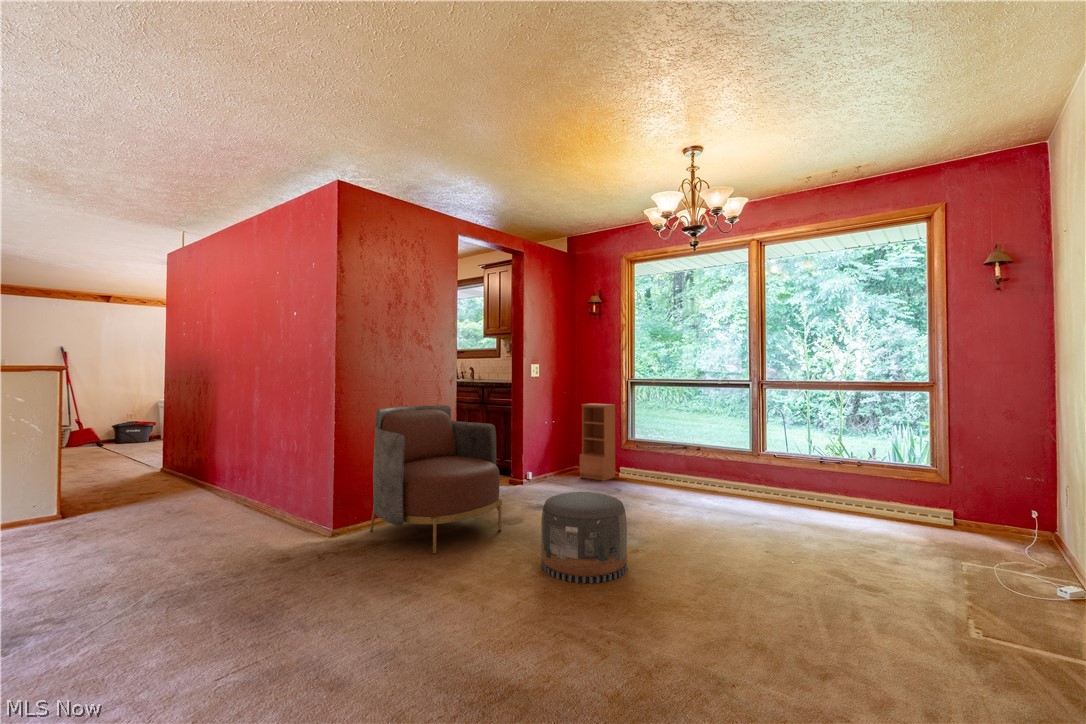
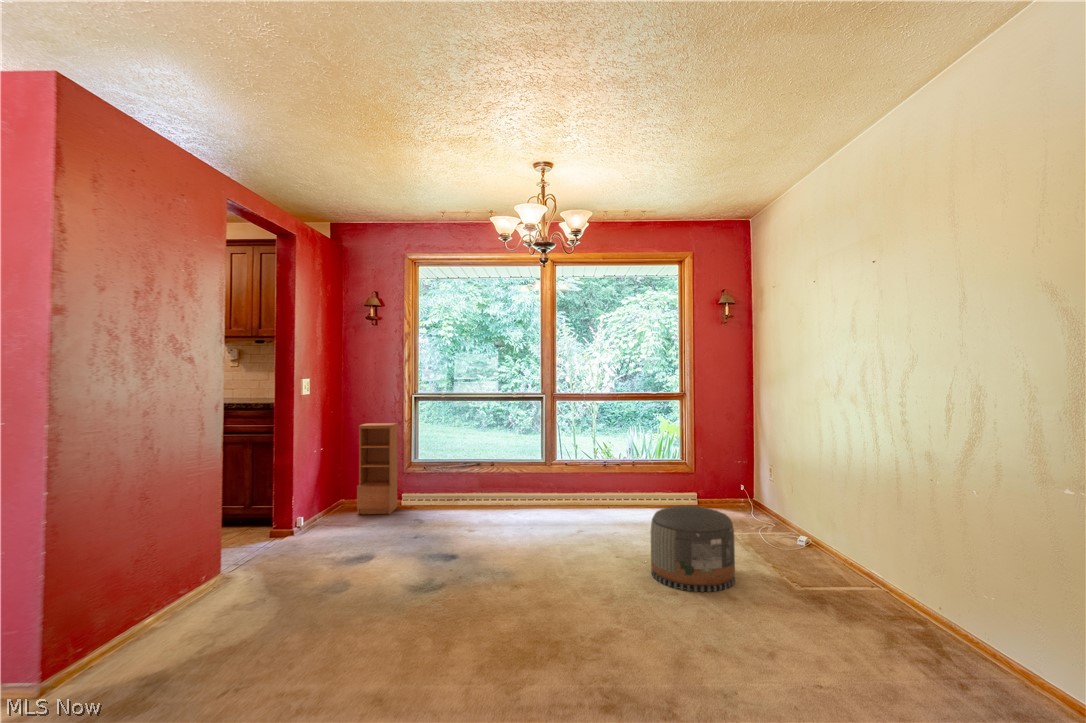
armchair: present [370,405,502,554] -> none [128,443,344,660]
pouf: present [541,492,627,583] -> present [651,506,735,592]

